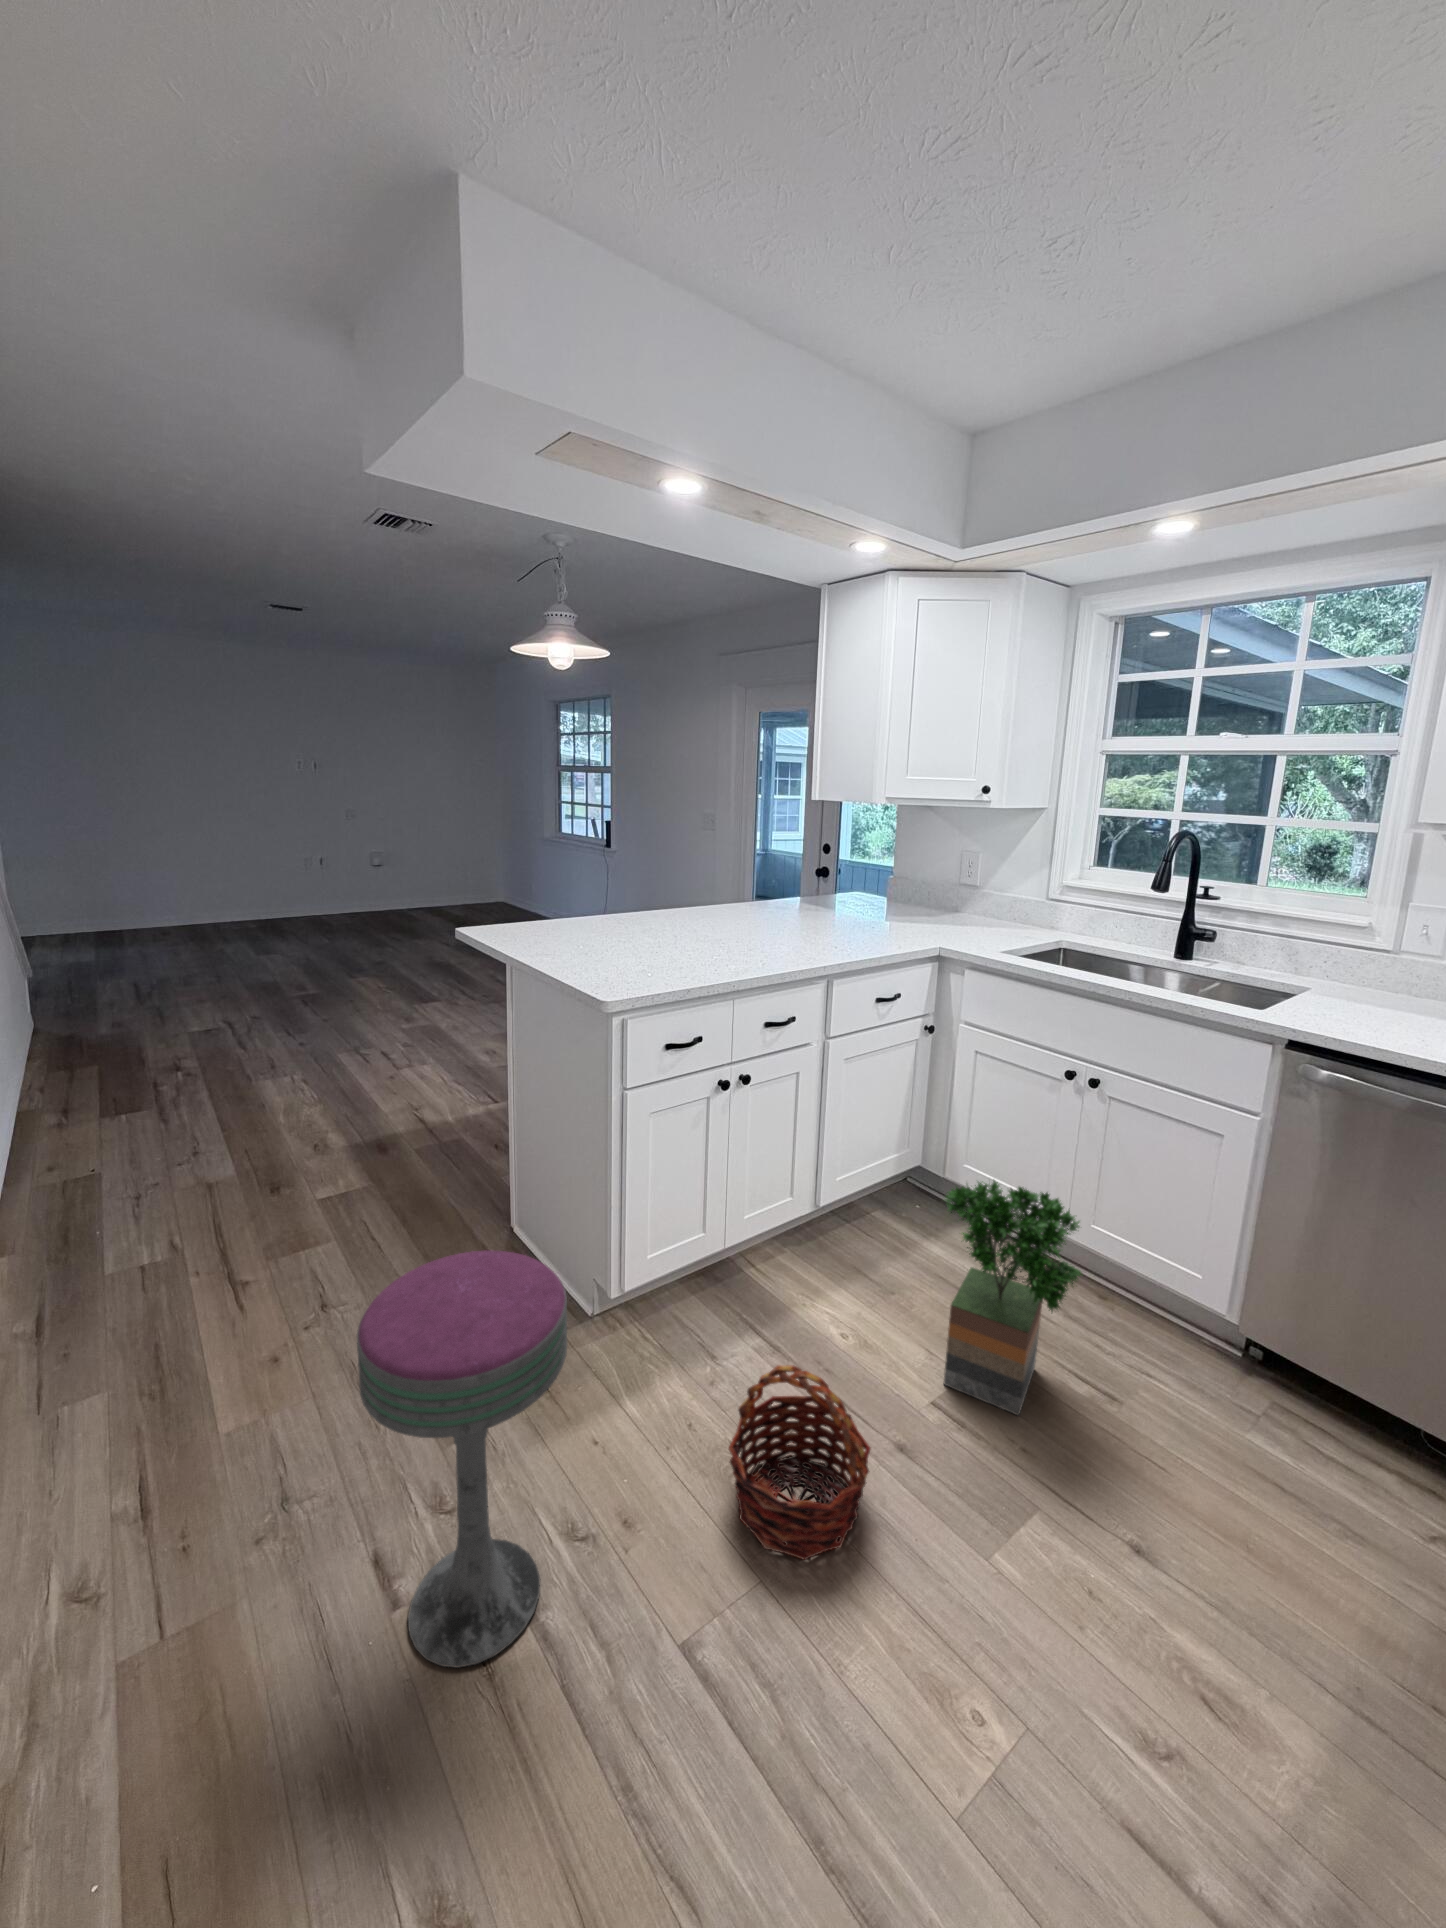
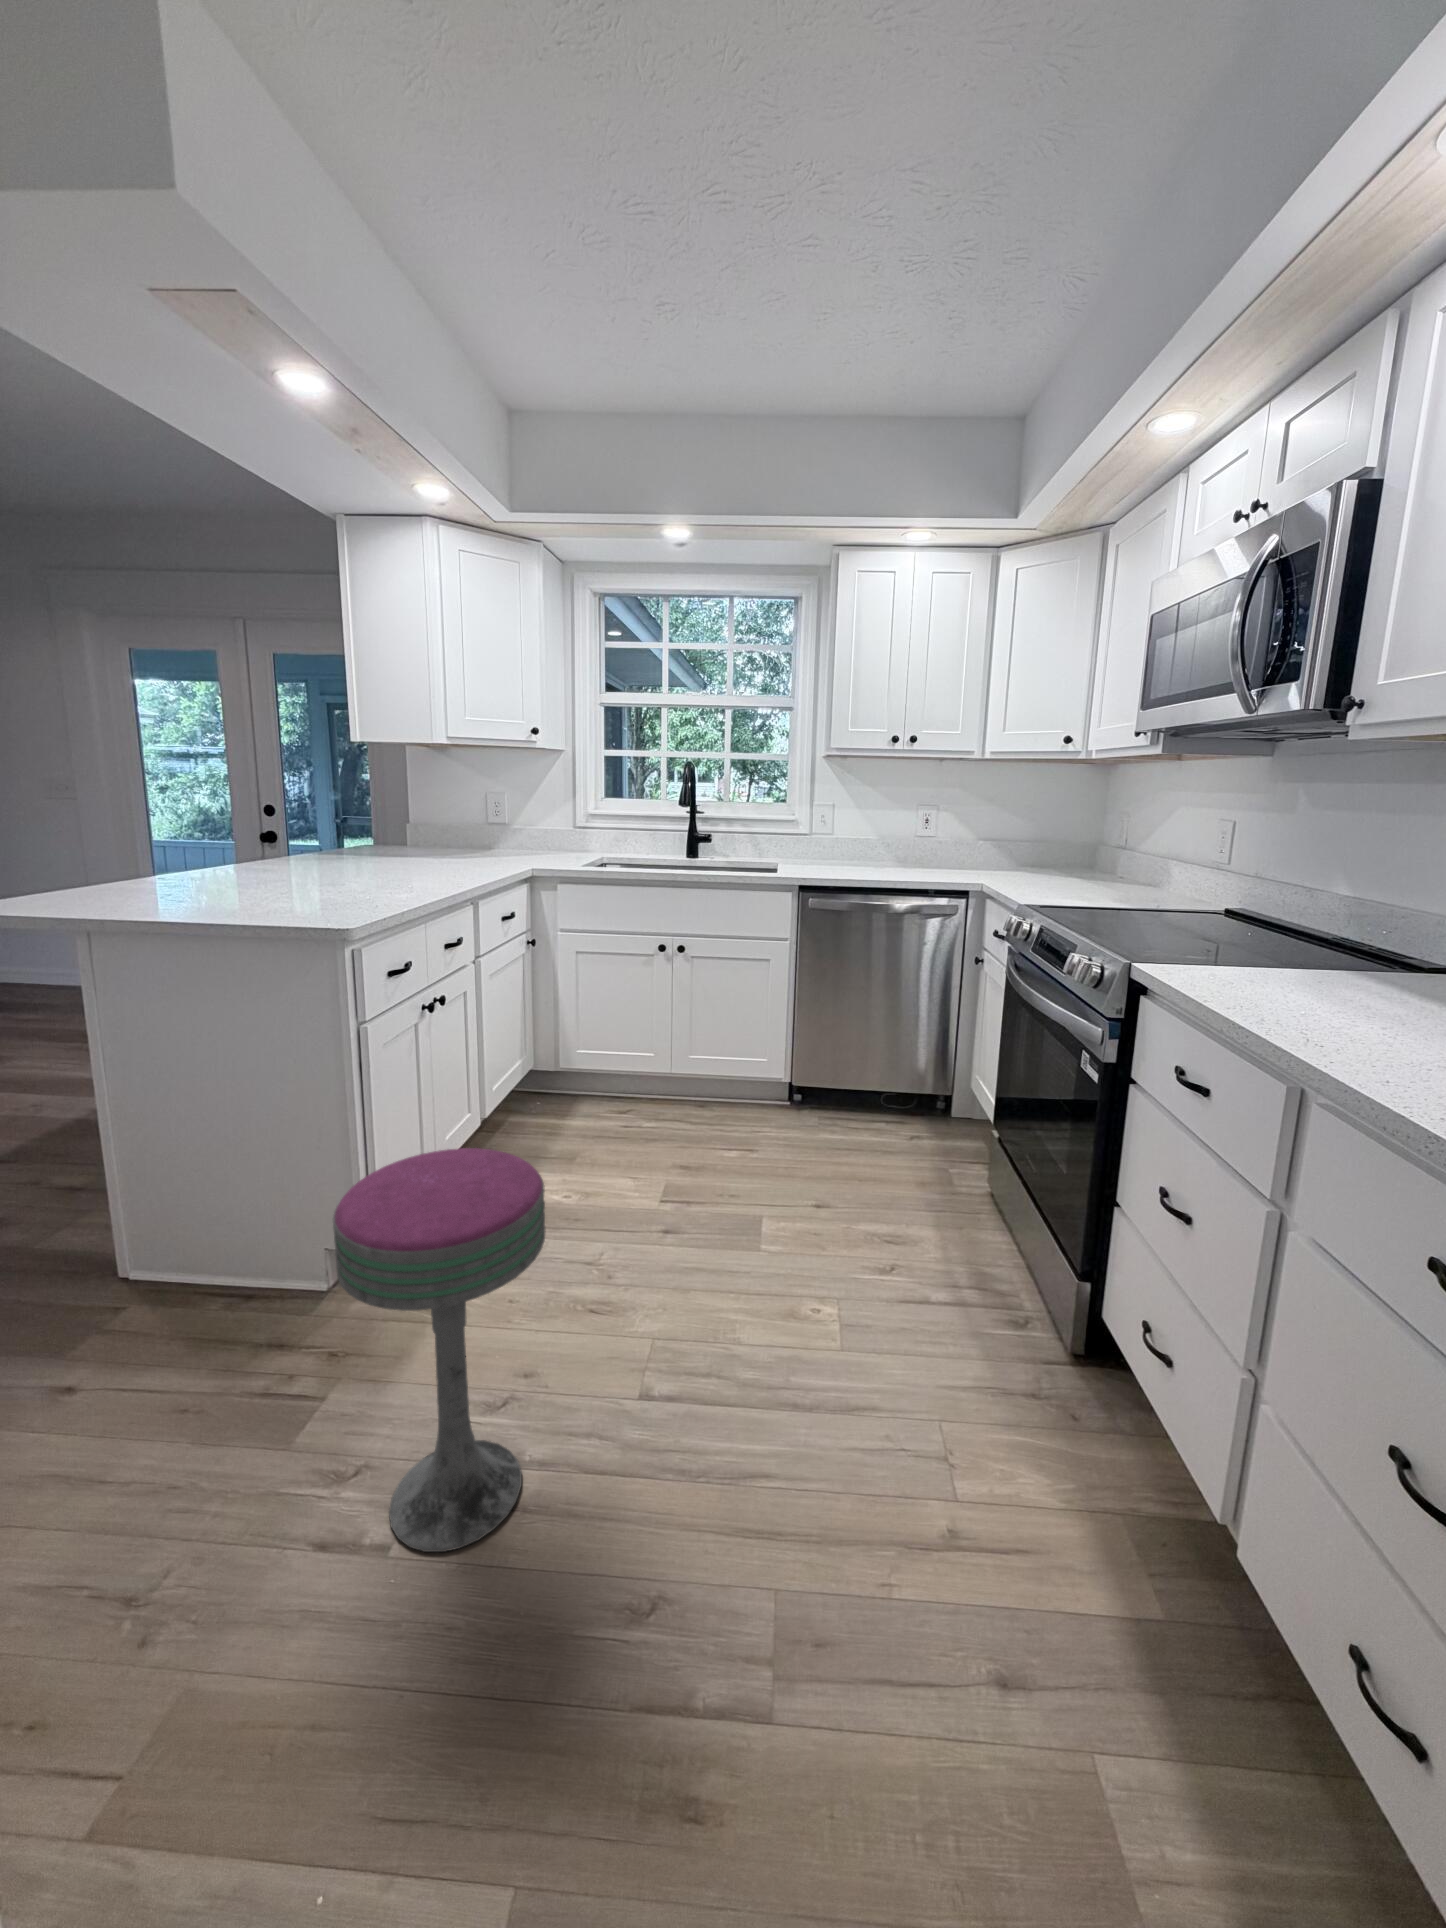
potted tree: present [943,1181,1081,1416] -> none [630,1020,743,1188]
basket: present [729,1366,871,1560] -> none [572,1179,693,1322]

